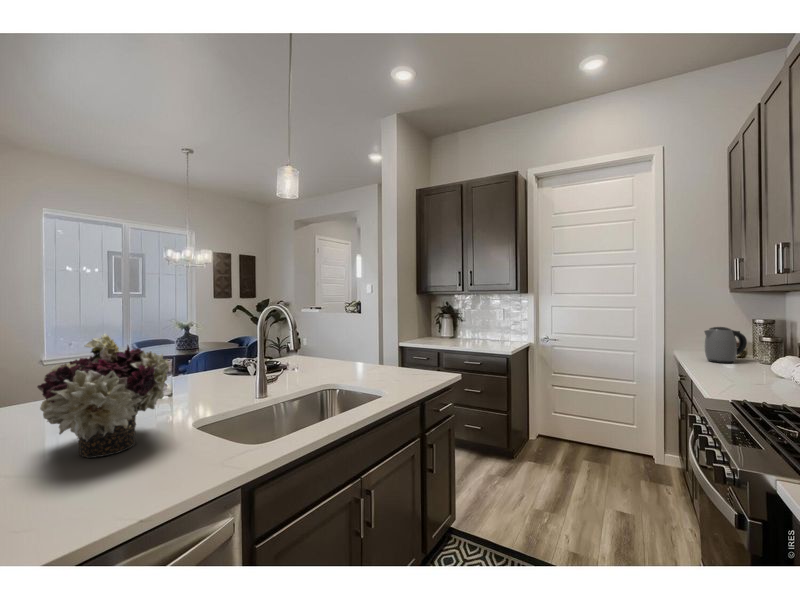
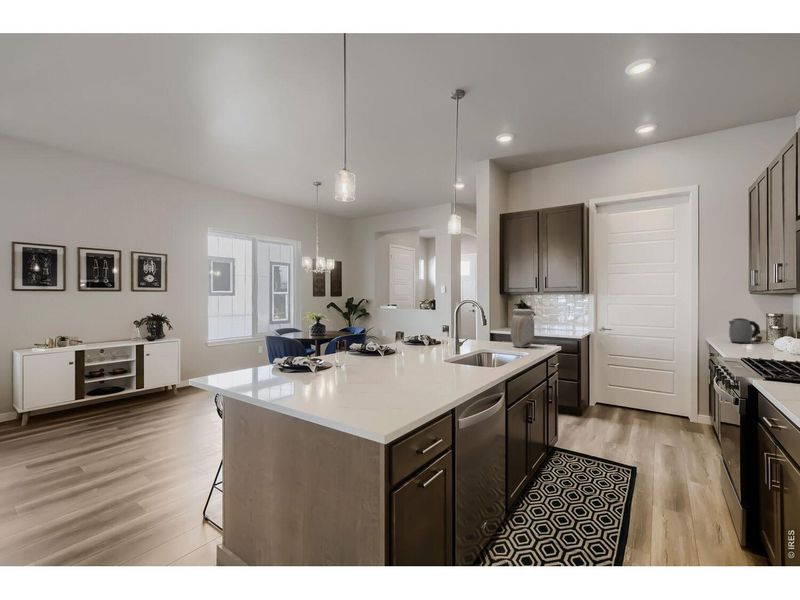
vase: none [381,318,417,379] -> present [511,309,534,347]
flower arrangement: present [37,334,169,458] -> none [395,311,451,366]

